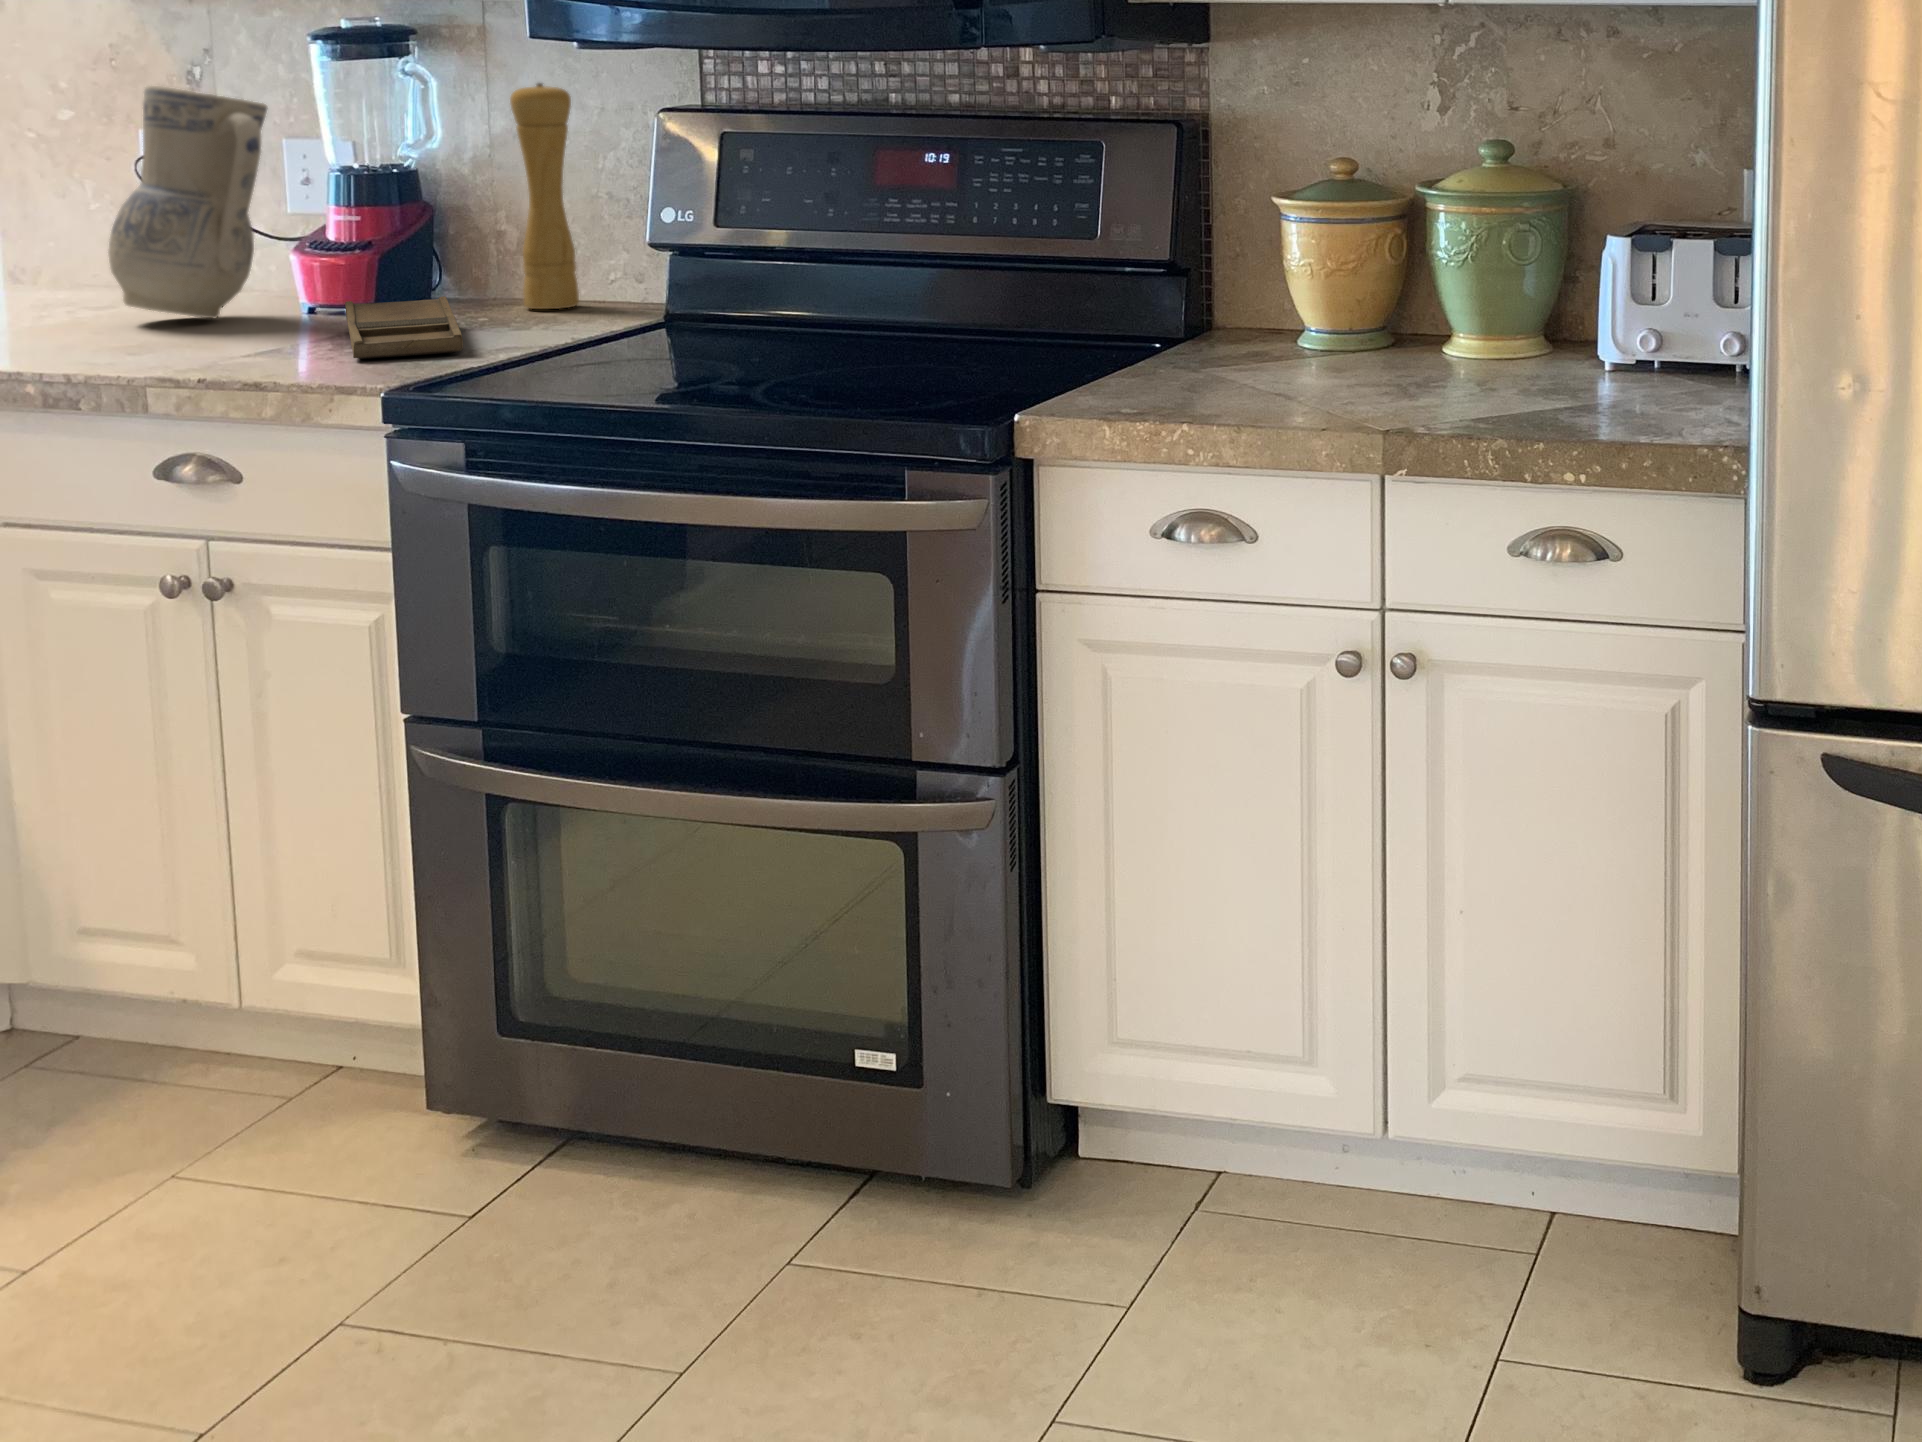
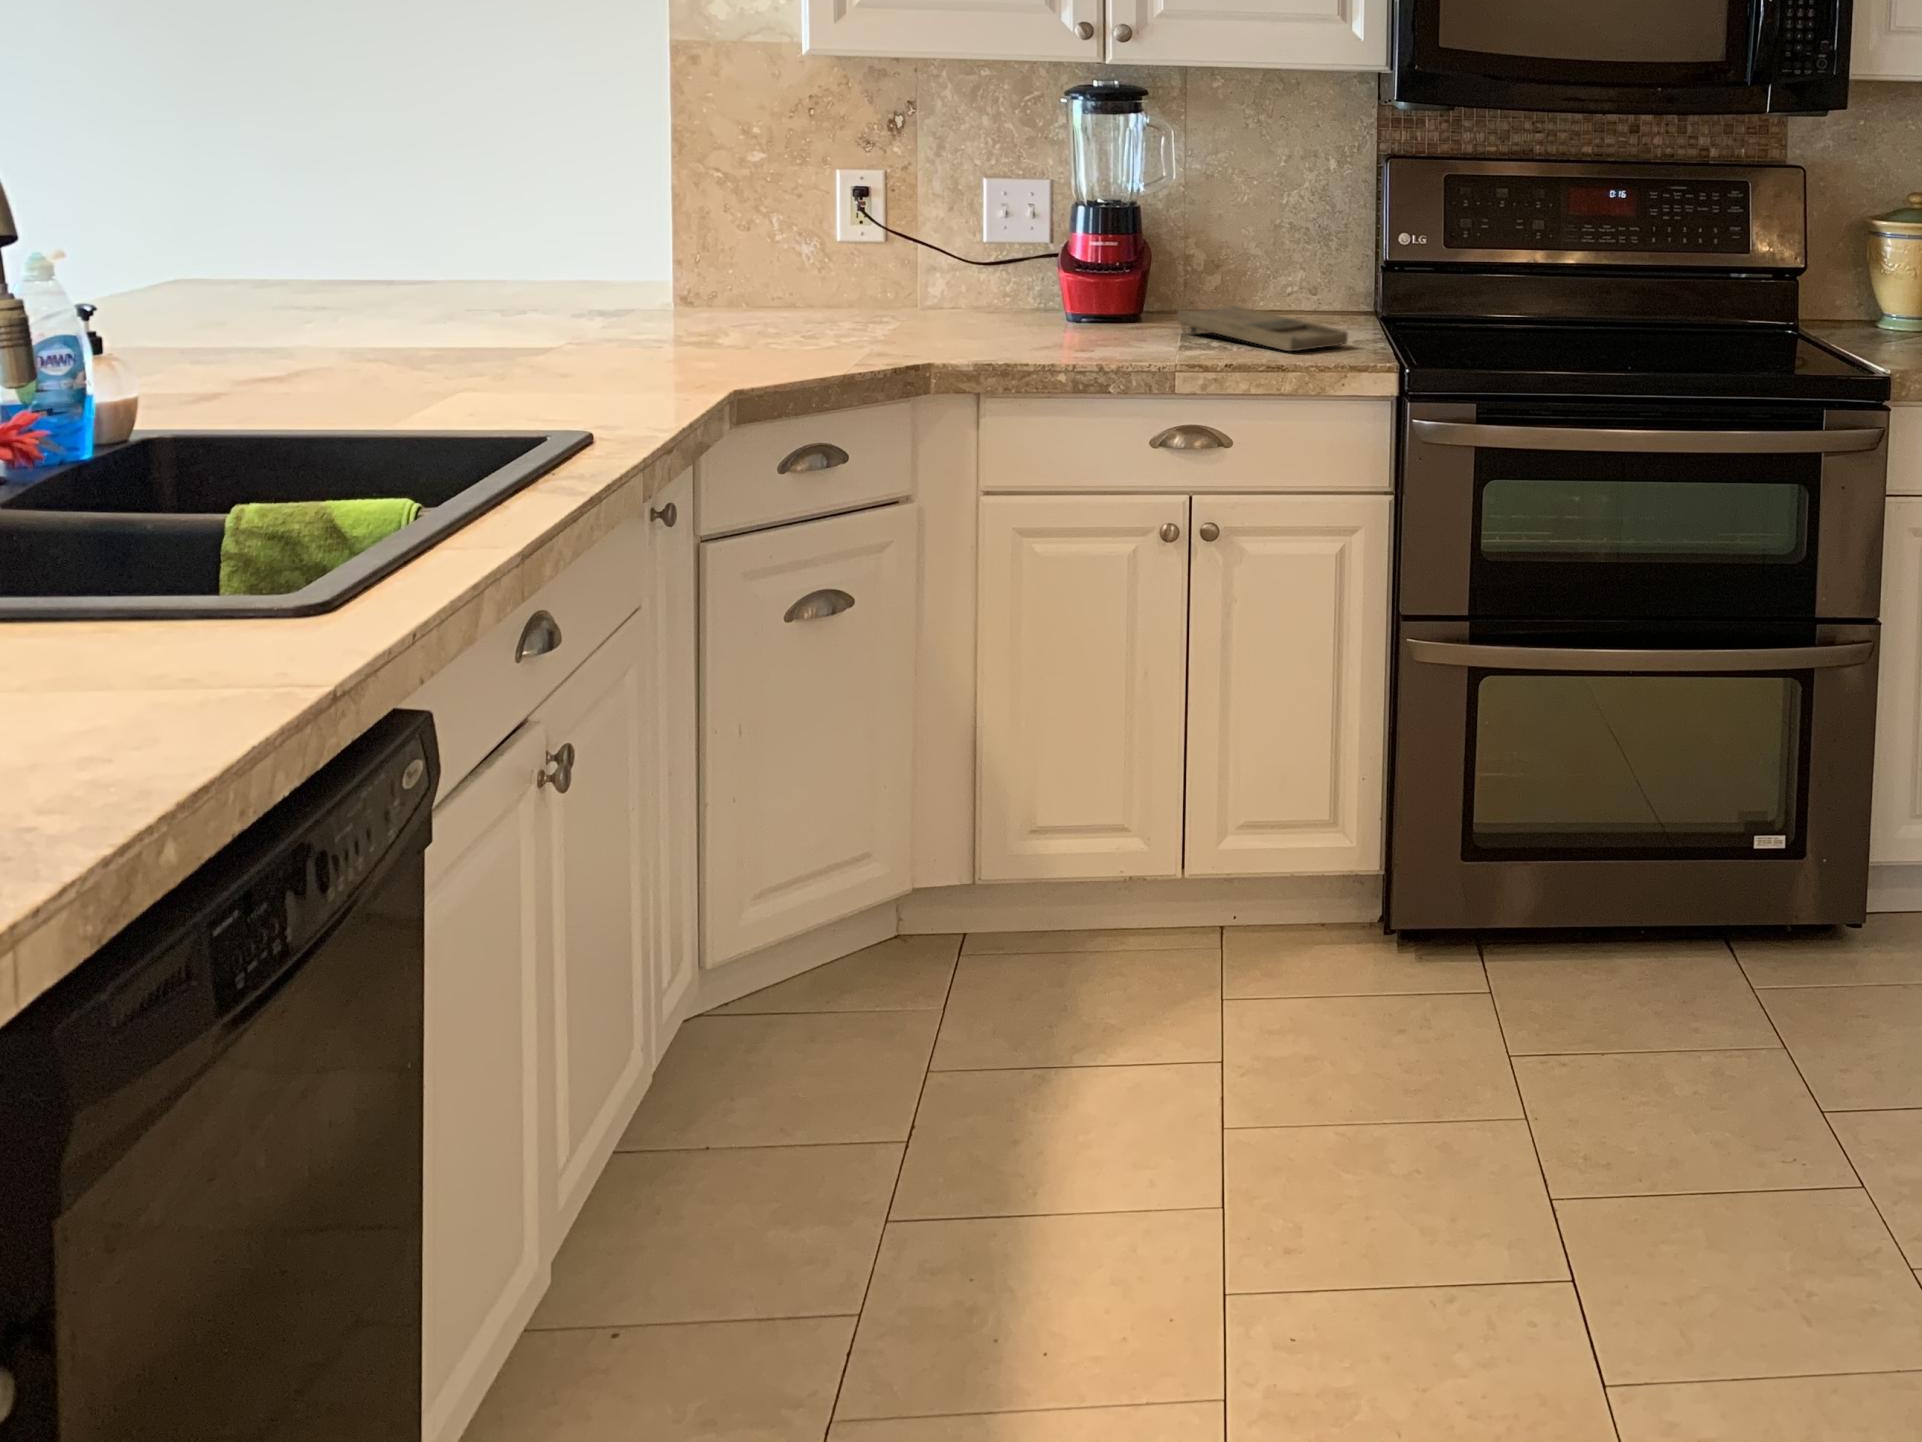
pepper mill: present [510,83,579,309] -> none [1228,133,1275,315]
vase: present [108,86,268,318] -> none [957,134,1100,327]

